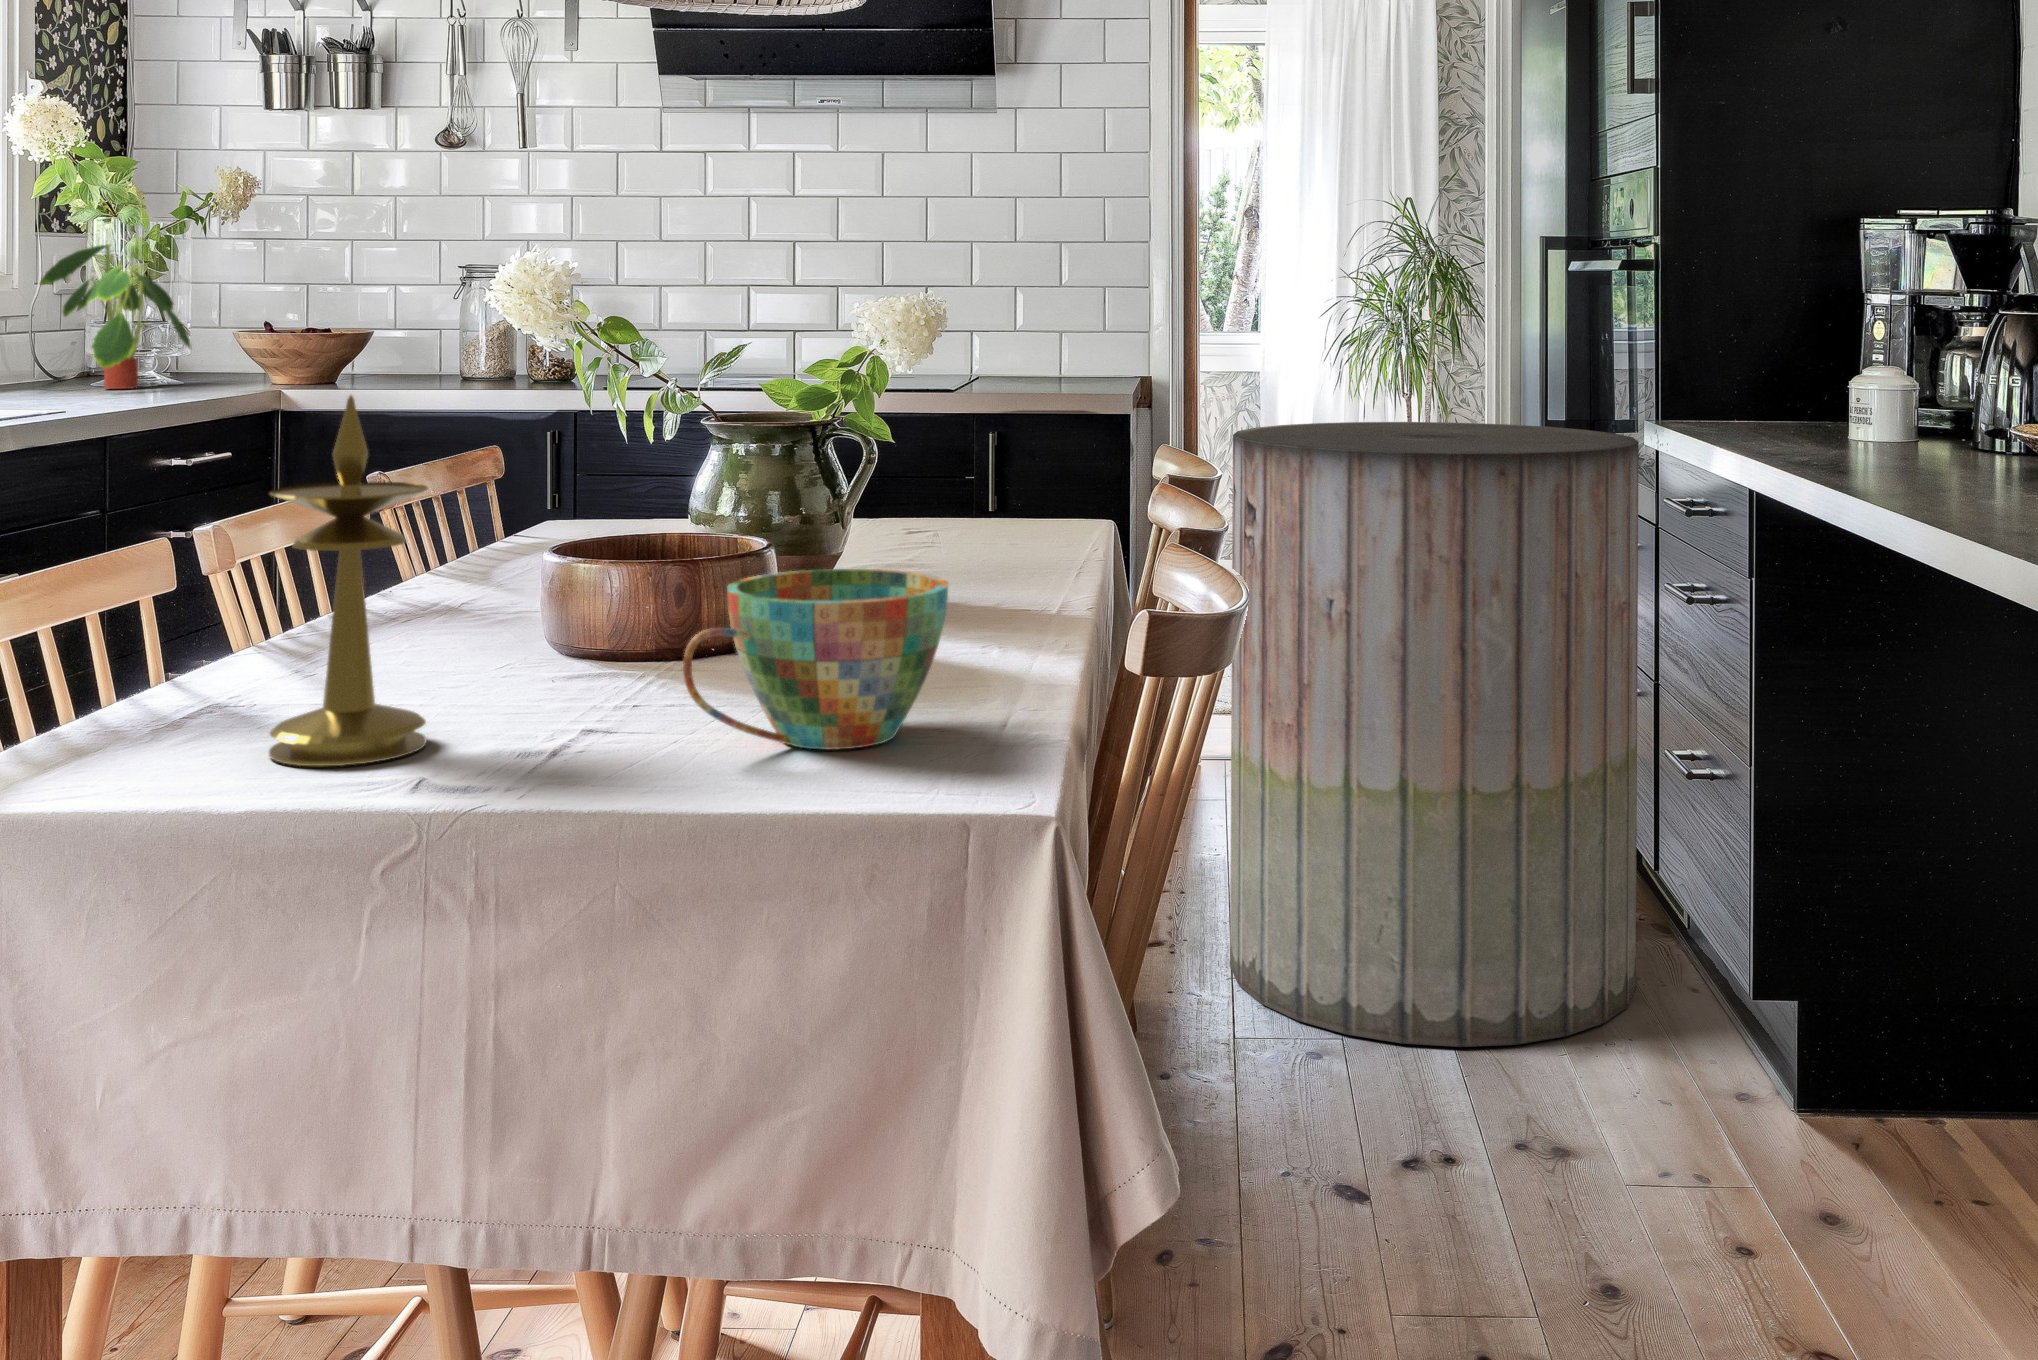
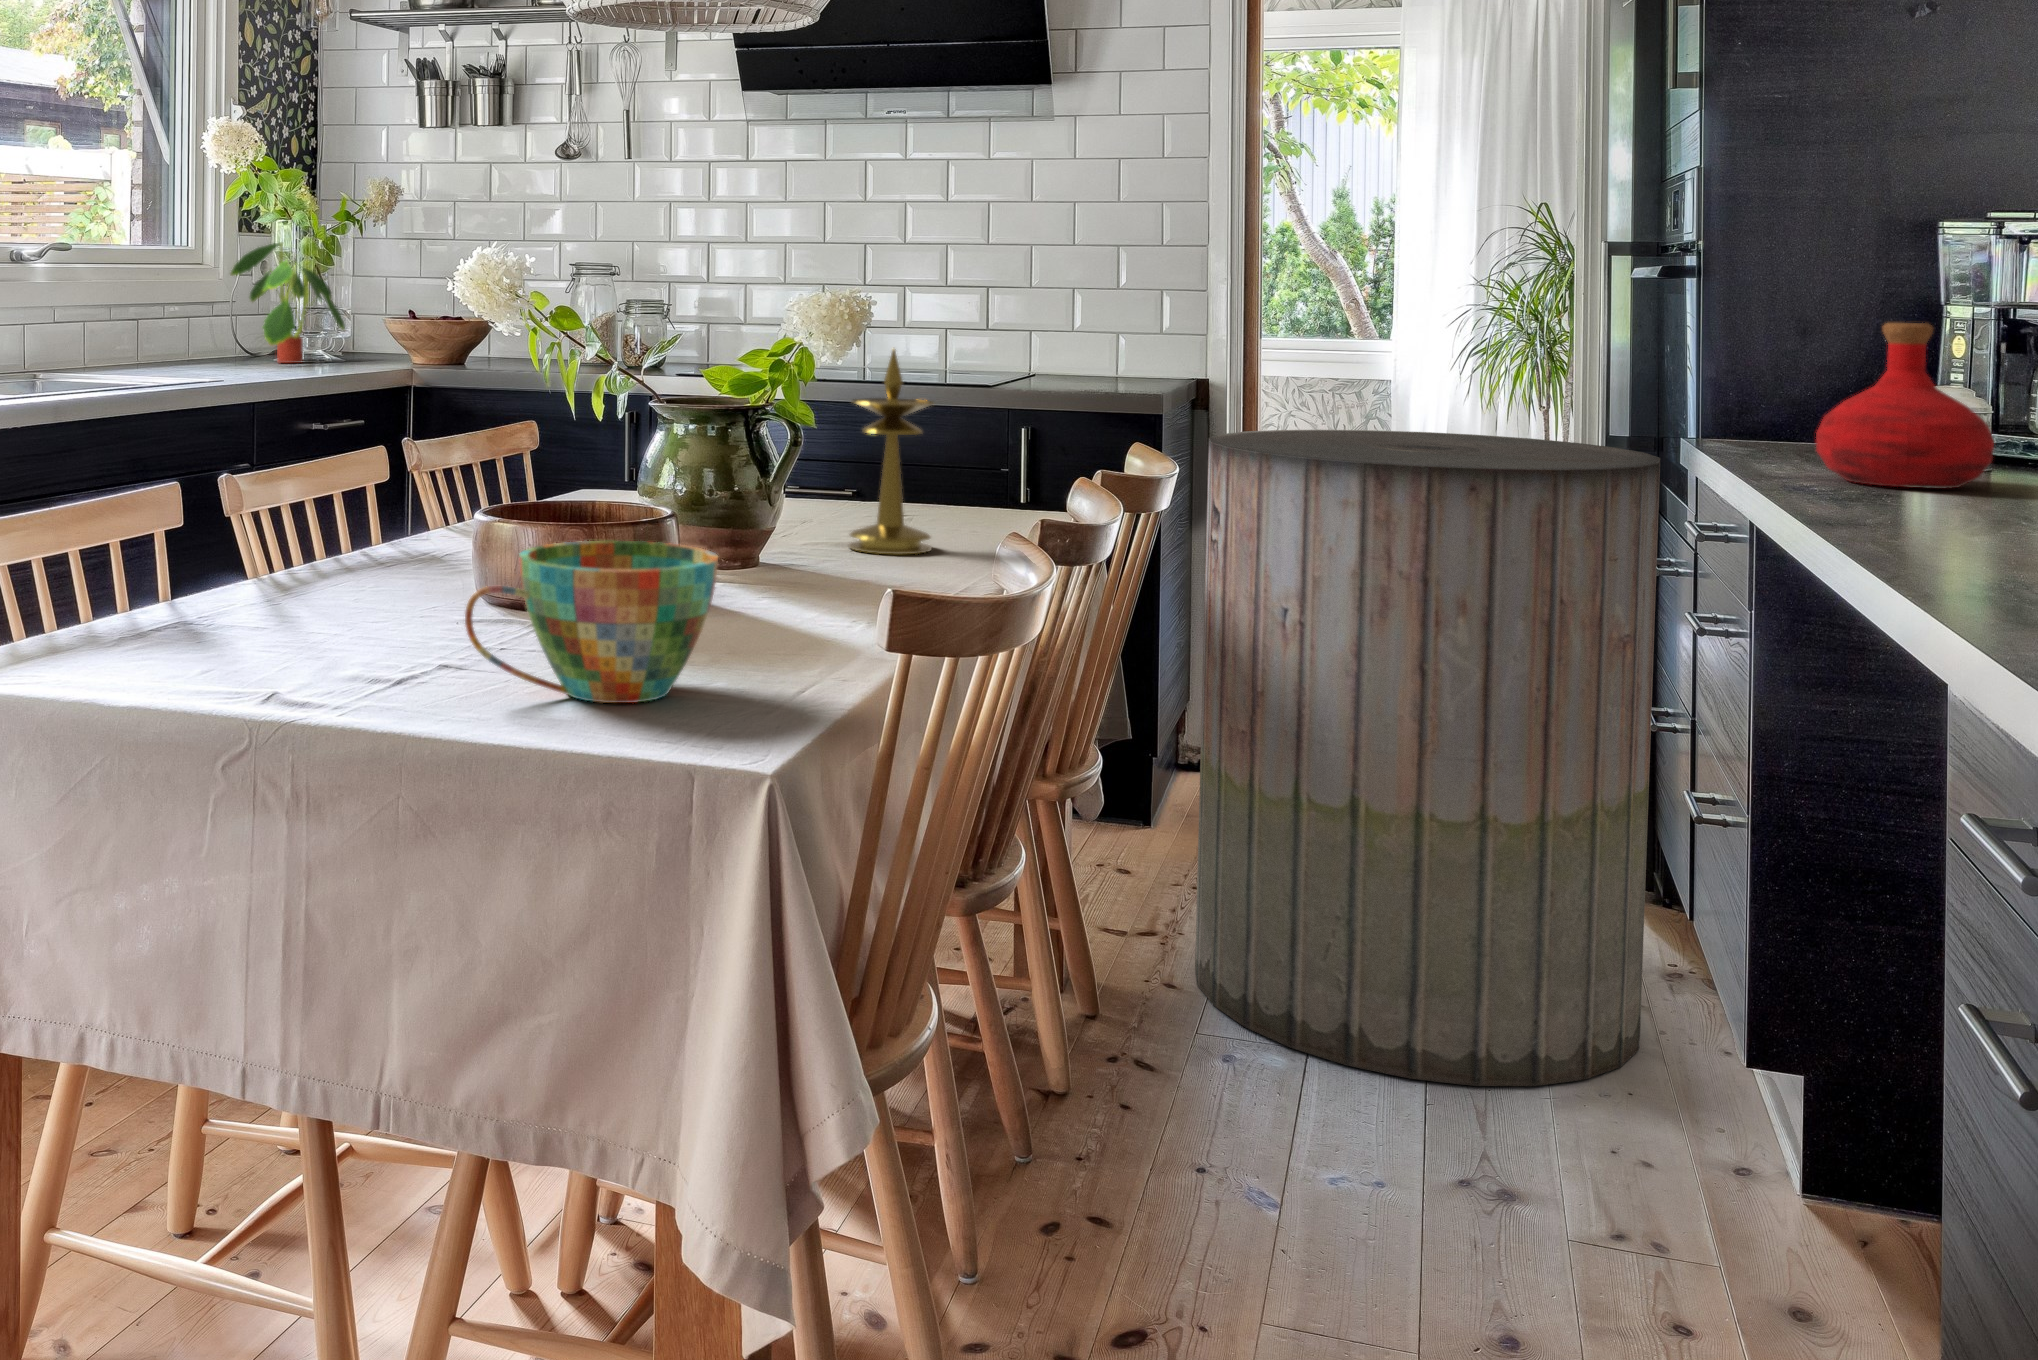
bottle: none [1798,309,1937,454] -> present [1816,323,1994,489]
candlestick: present [269,395,428,766] -> present [849,349,934,554]

